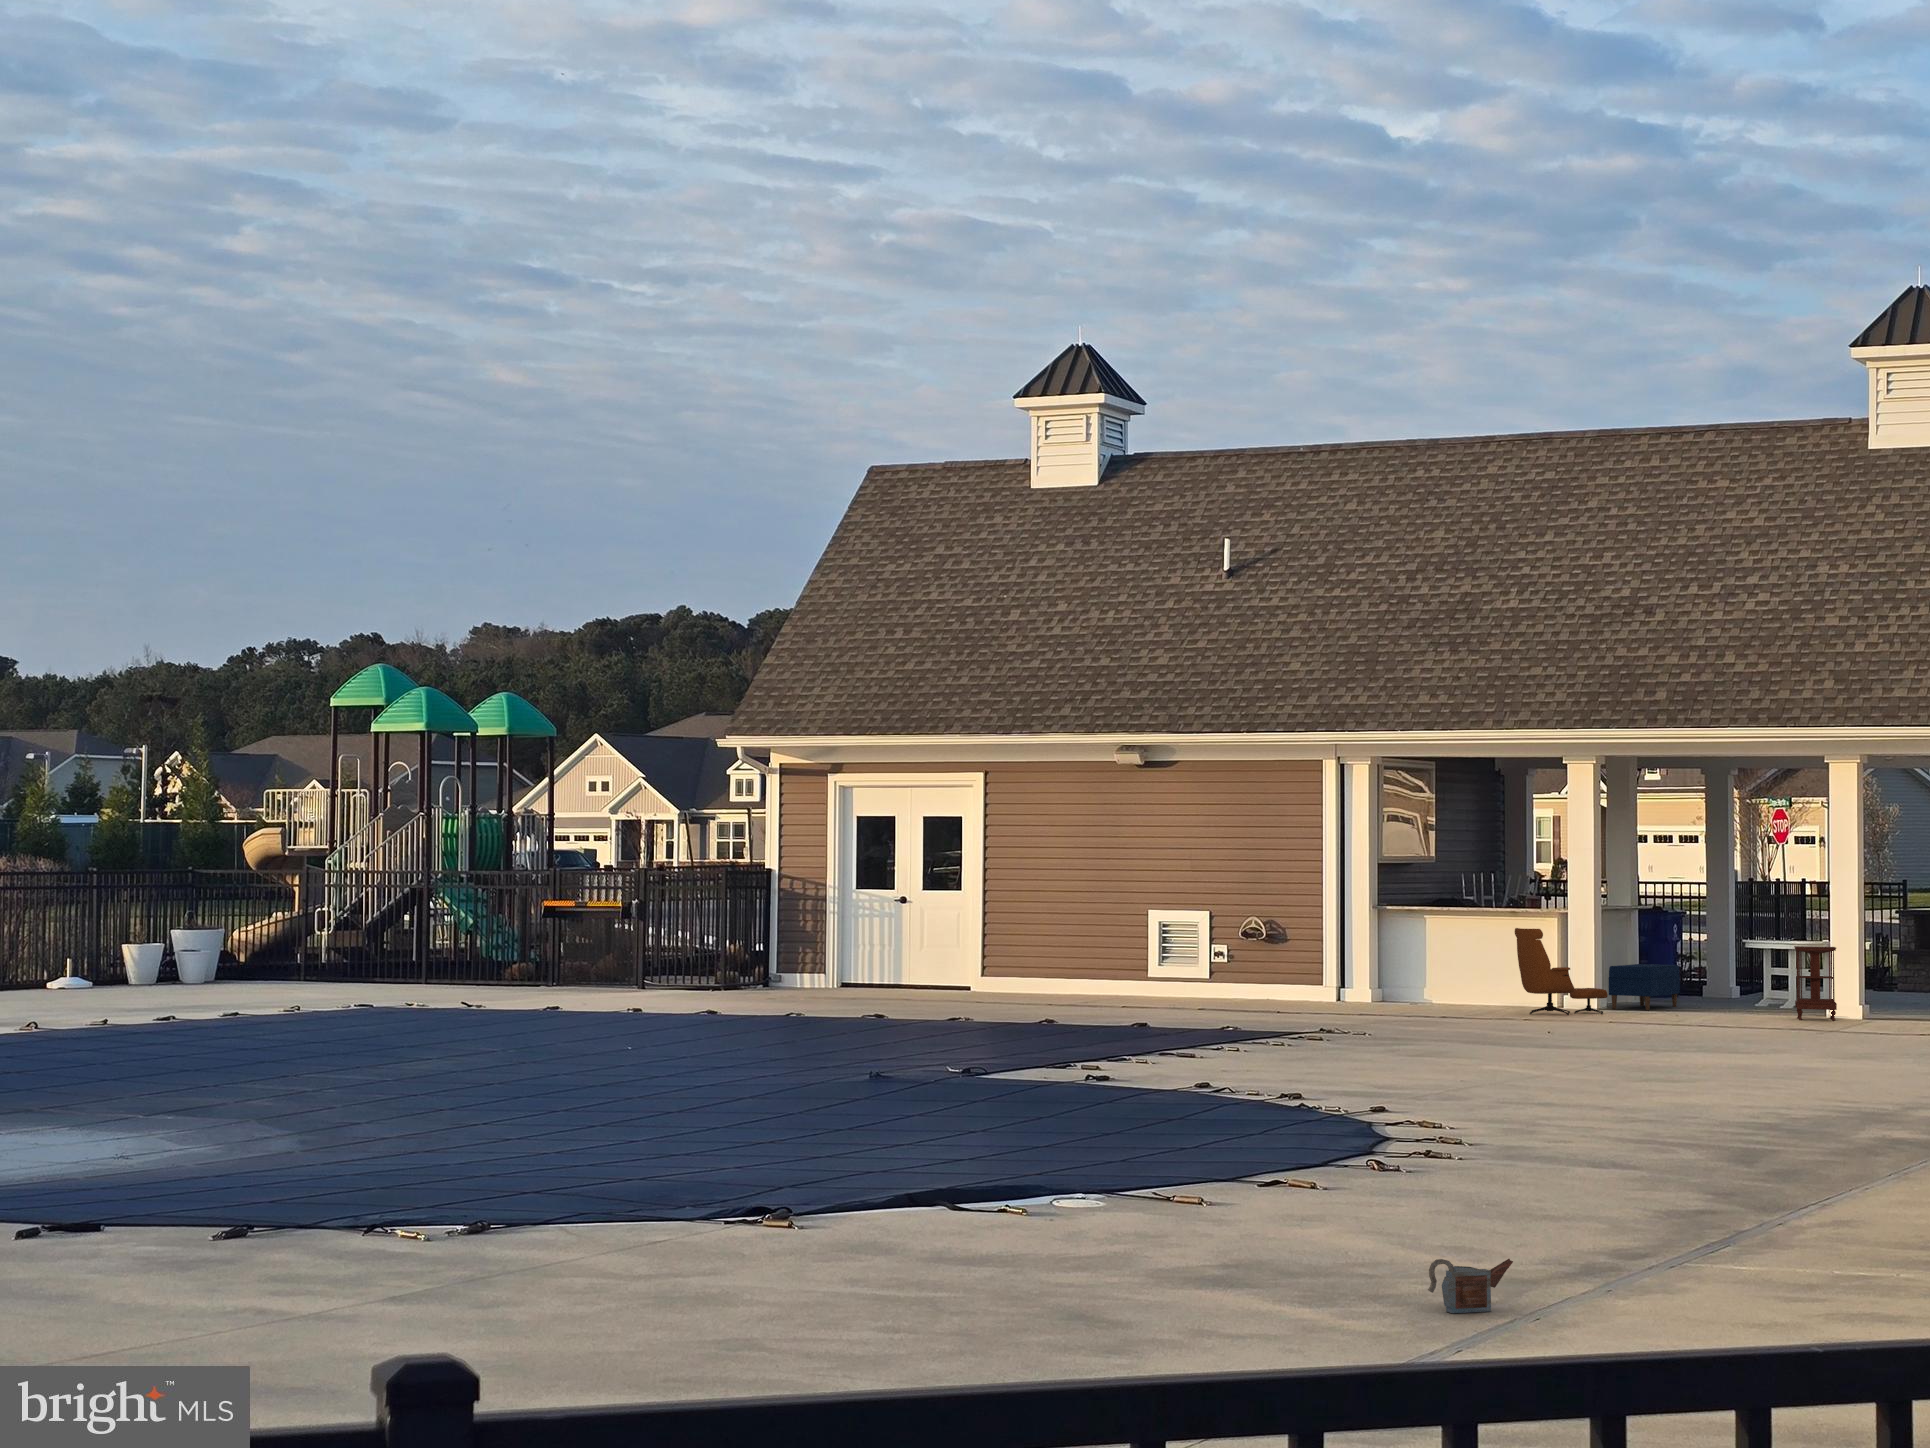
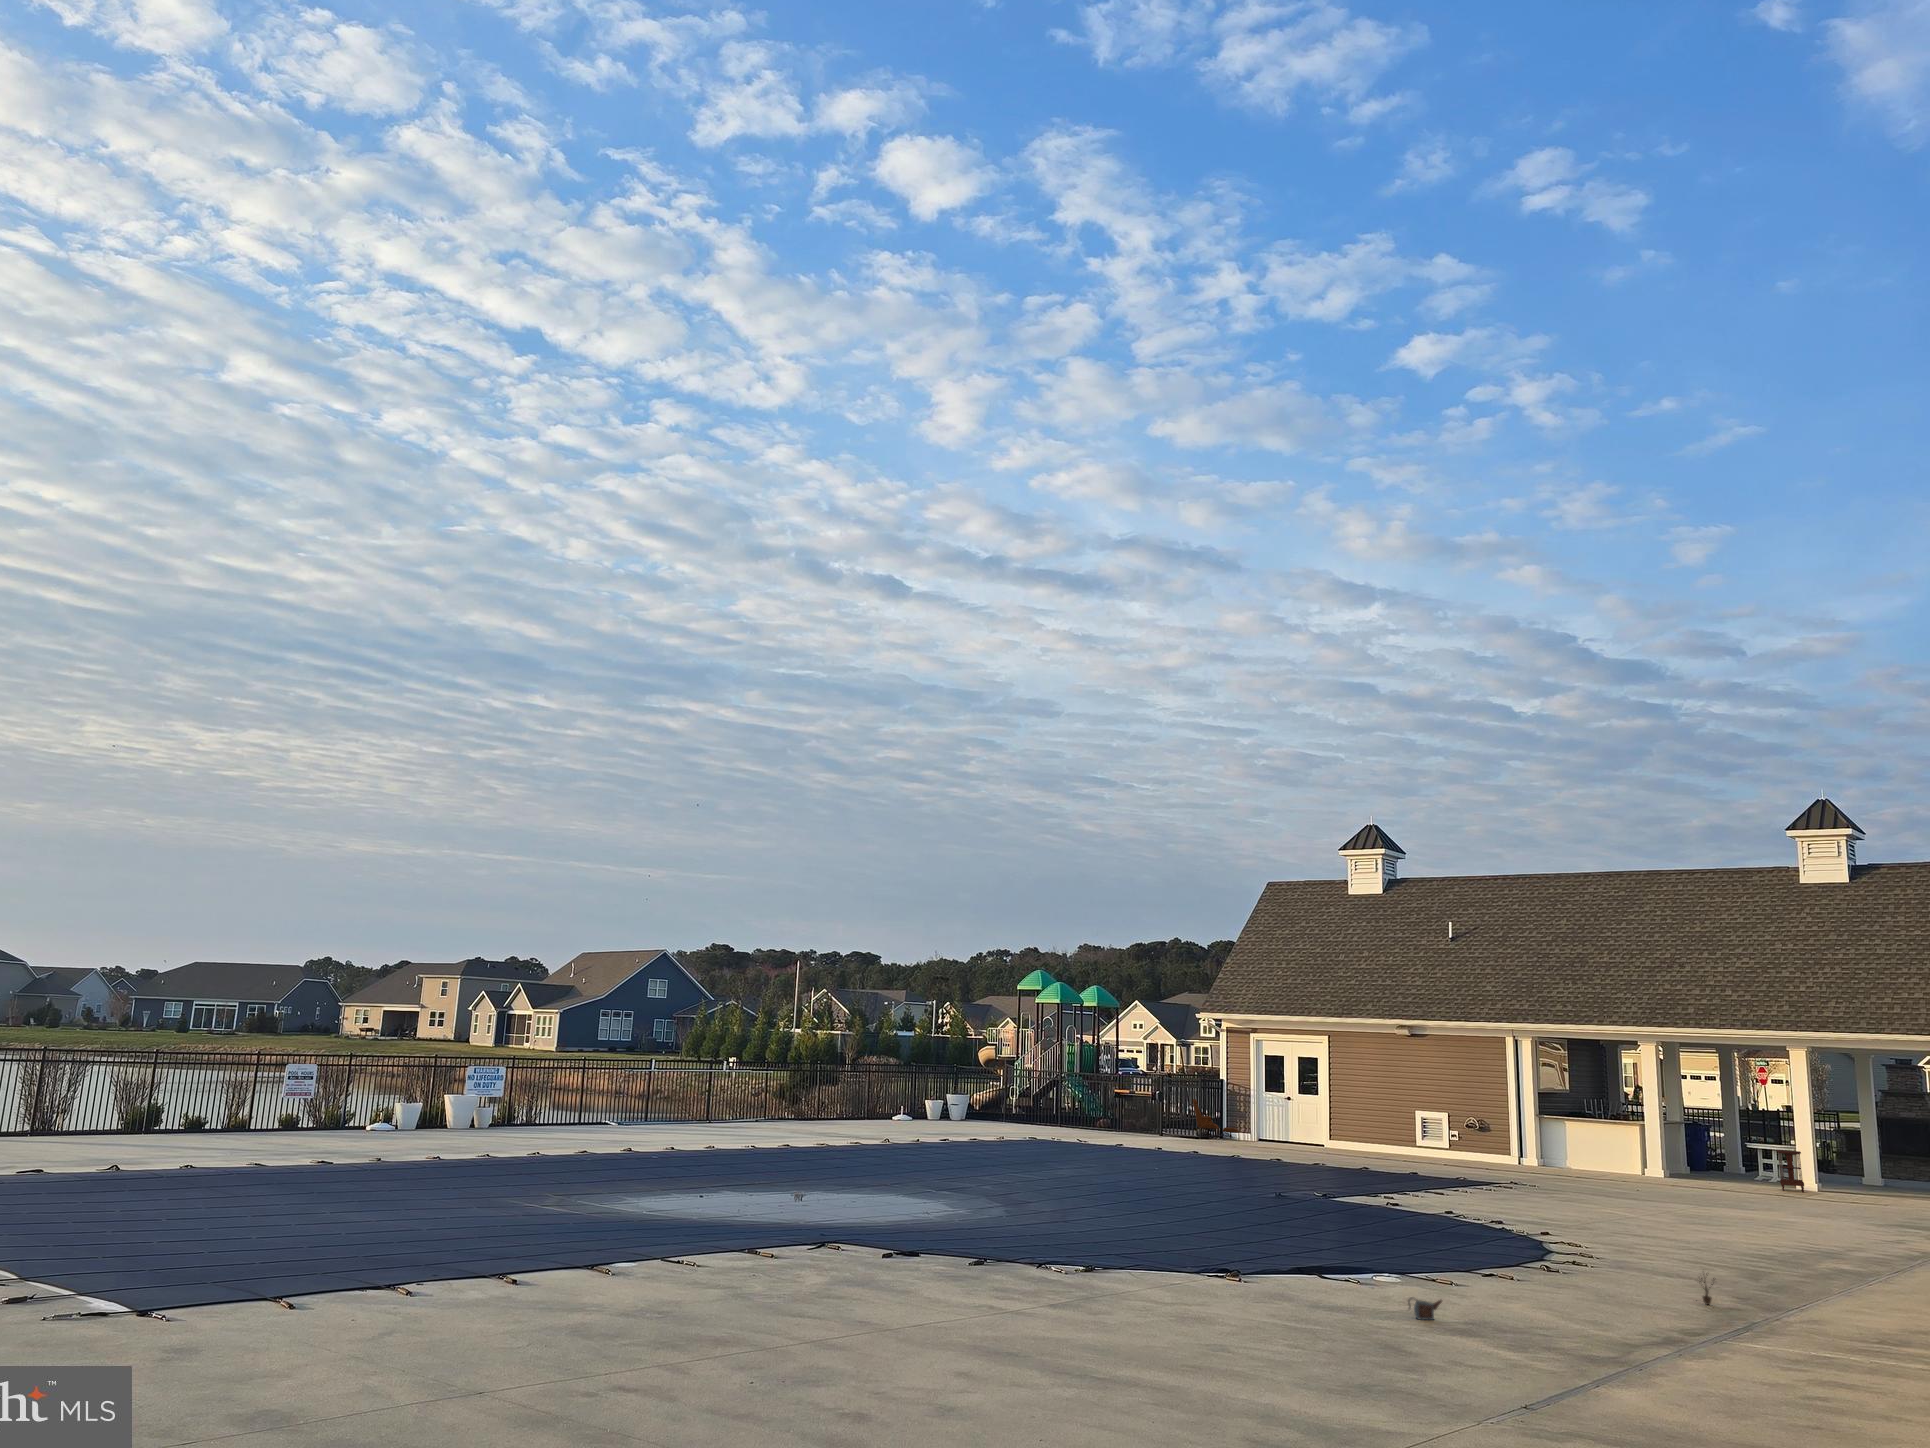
lounge chair: present [1515,928,1608,1015] -> present [1193,1099,1239,1138]
bench: present [1608,964,1680,1010] -> none [1672,1152,1714,1179]
decorative plant: none [1693,1144,1749,1221] -> present [1696,1278,1714,1305]
watering can: present [1428,1259,1513,1313] -> present [1408,1297,1442,1320]

